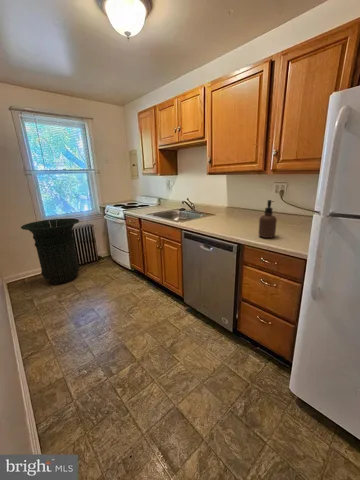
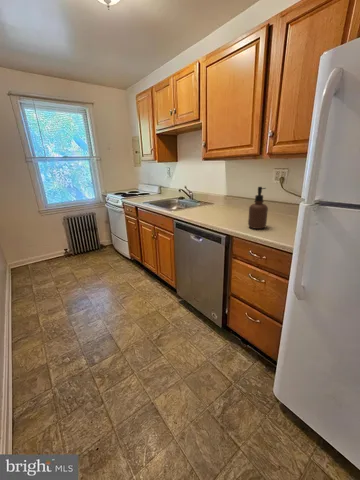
trash can: present [21,218,79,284] -> none [21,207,80,272]

